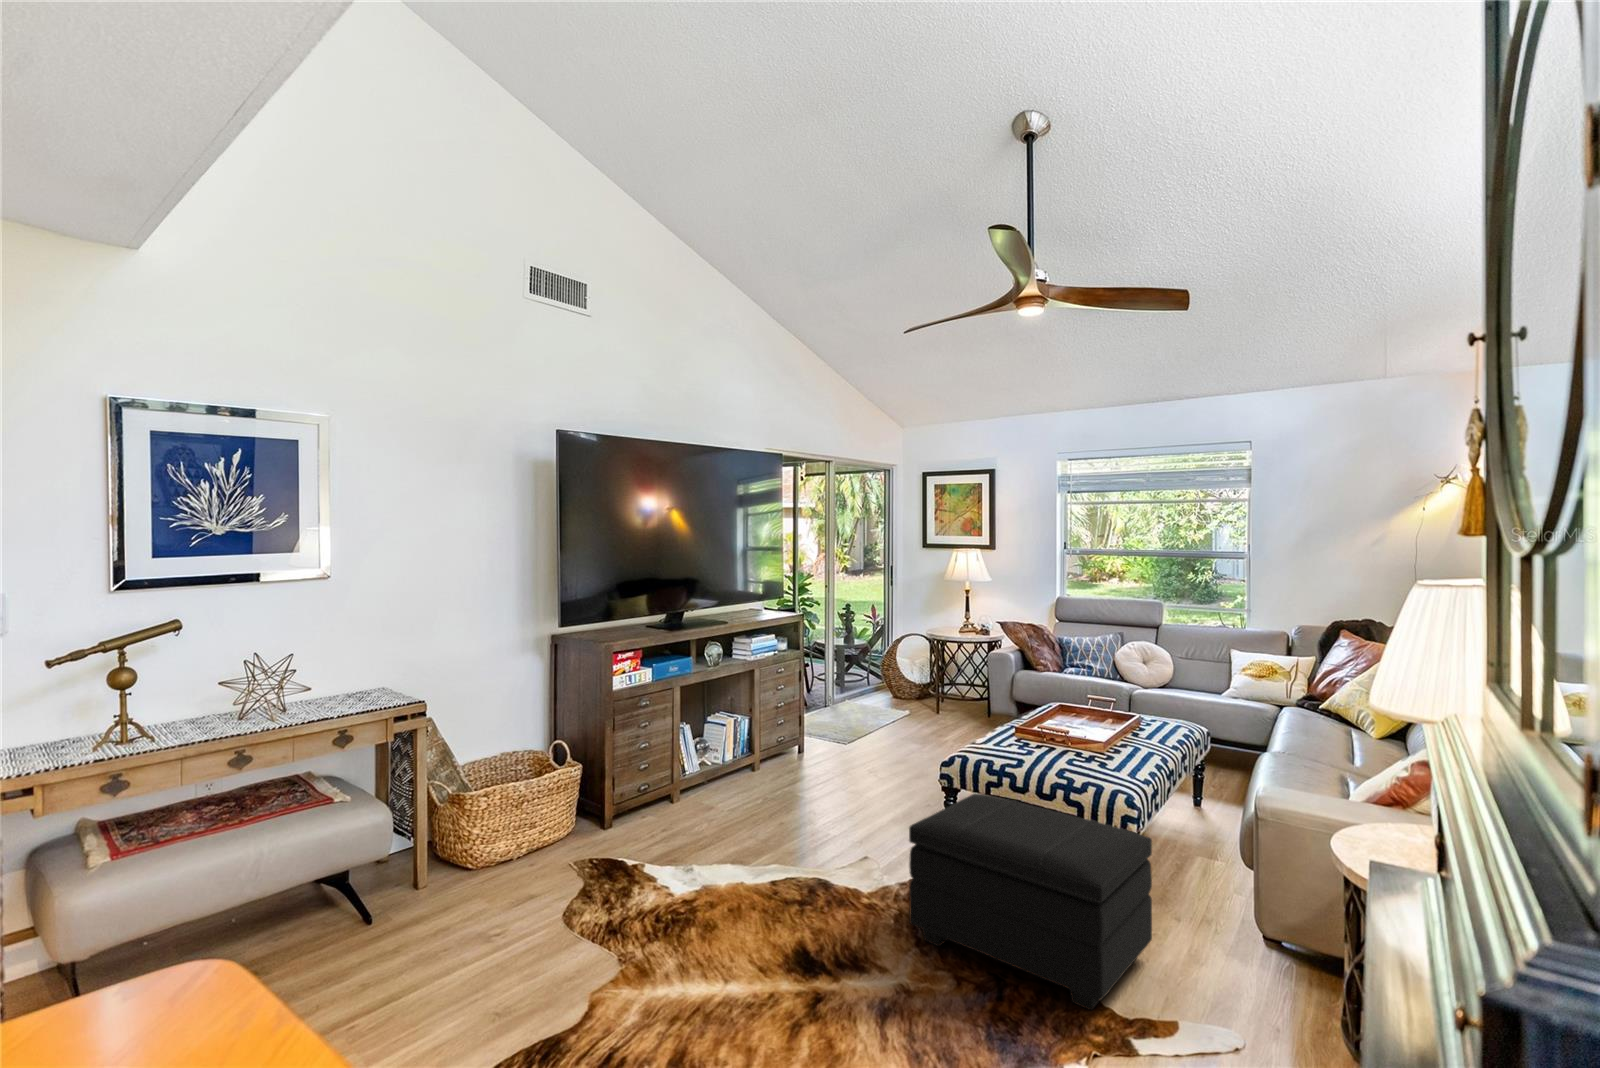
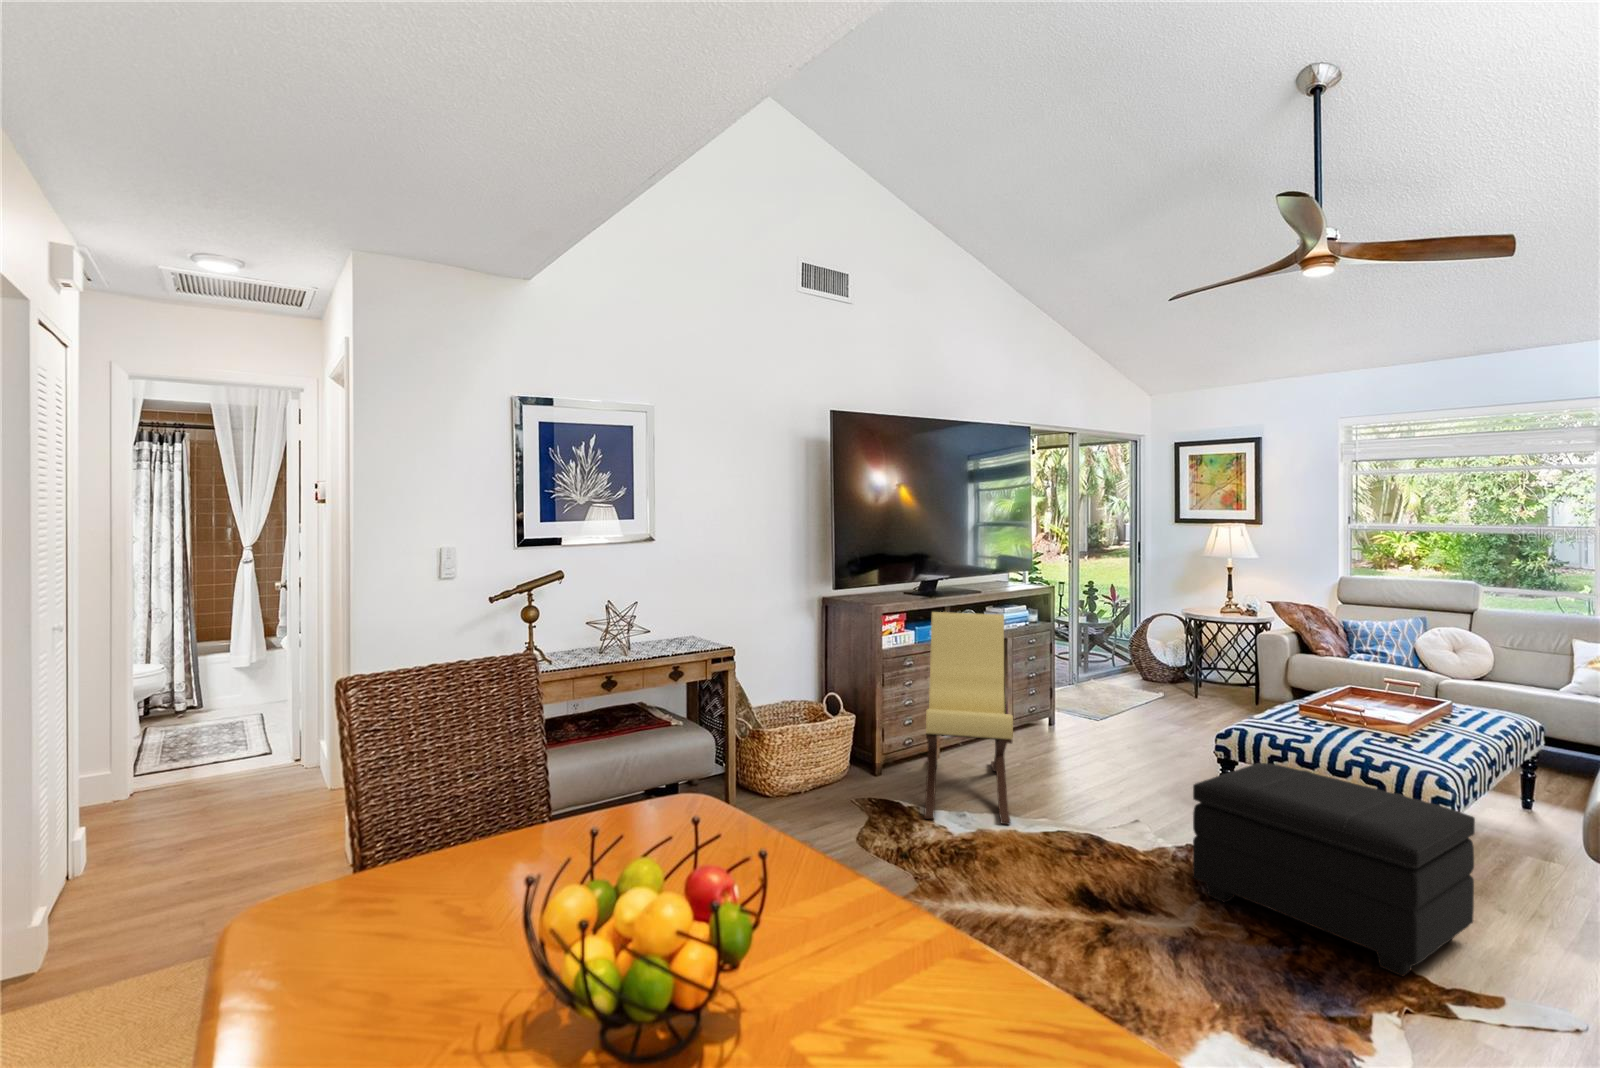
lounge chair: none [647,647,744,881] -> present [924,612,1013,824]

